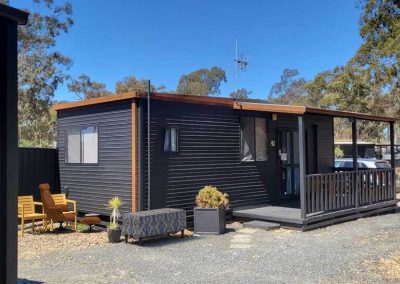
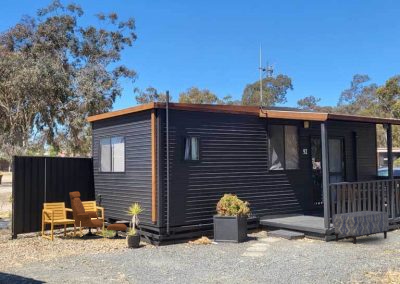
bench: present [123,208,186,246] -> present [332,211,389,244]

